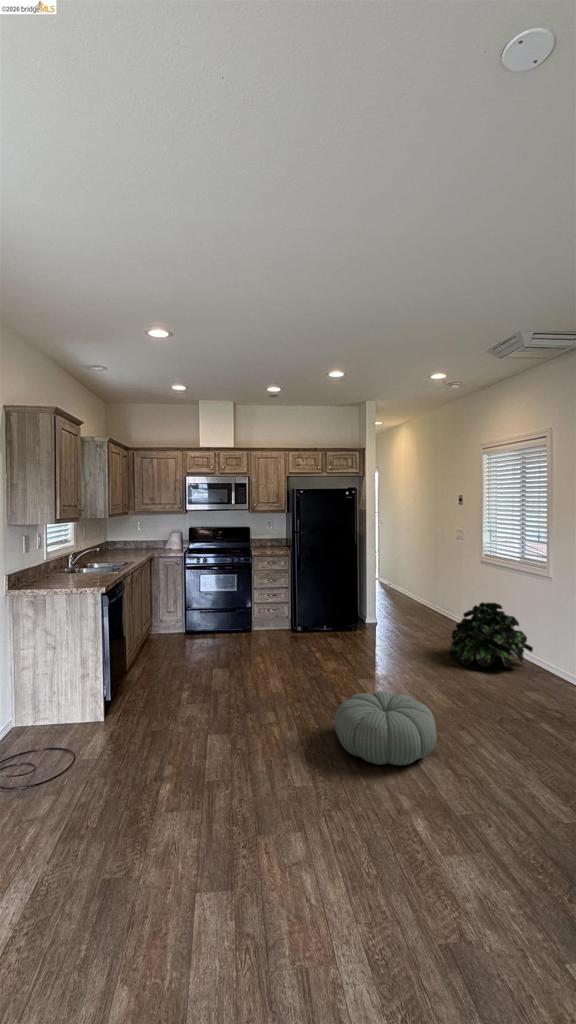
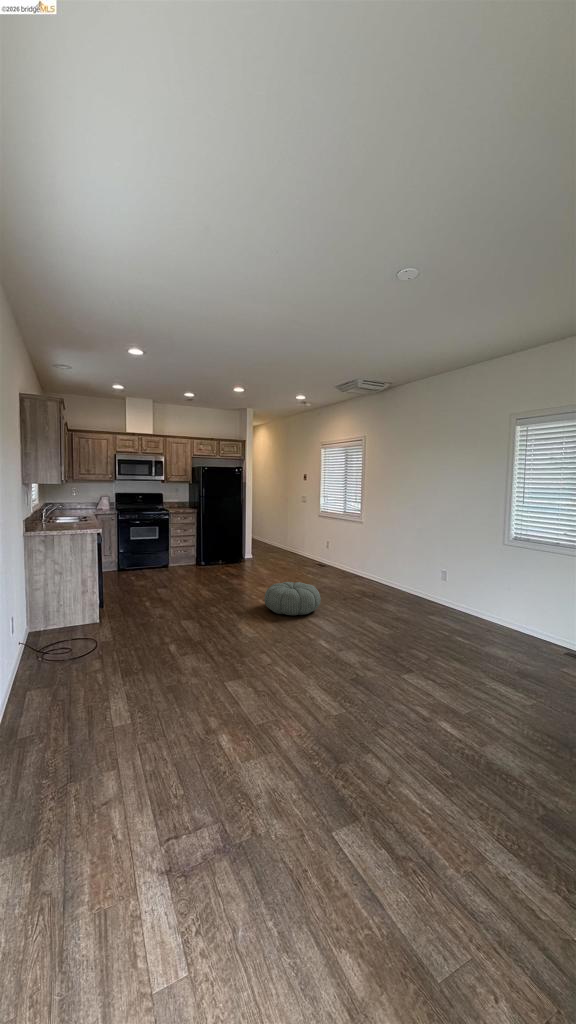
potted plant: present [450,602,533,667] -> none [306,538,352,575]

